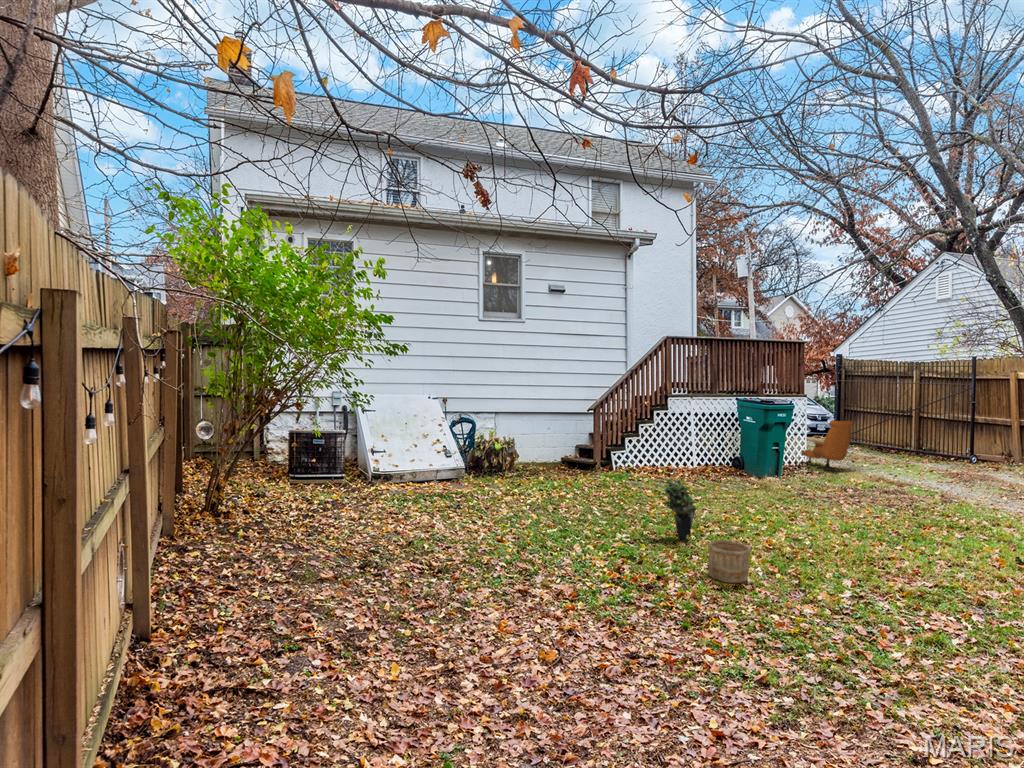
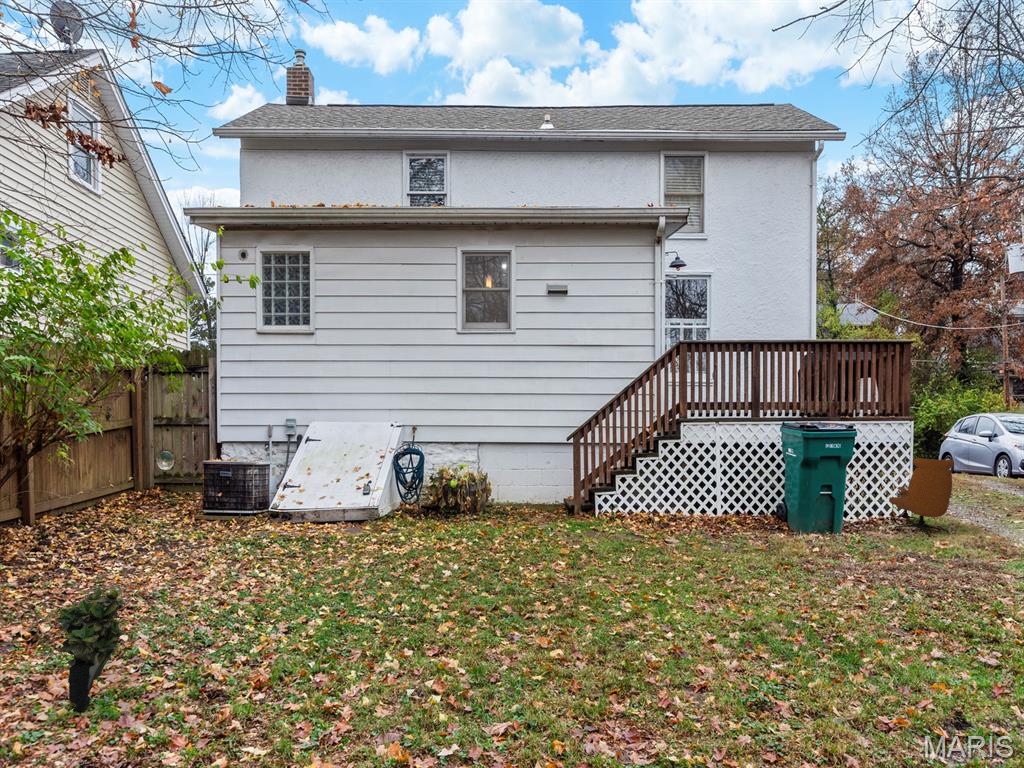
potted plant: present [664,478,697,542] -> present [55,587,126,711]
wooden bucket: present [708,540,751,583] -> none [390,656,455,734]

